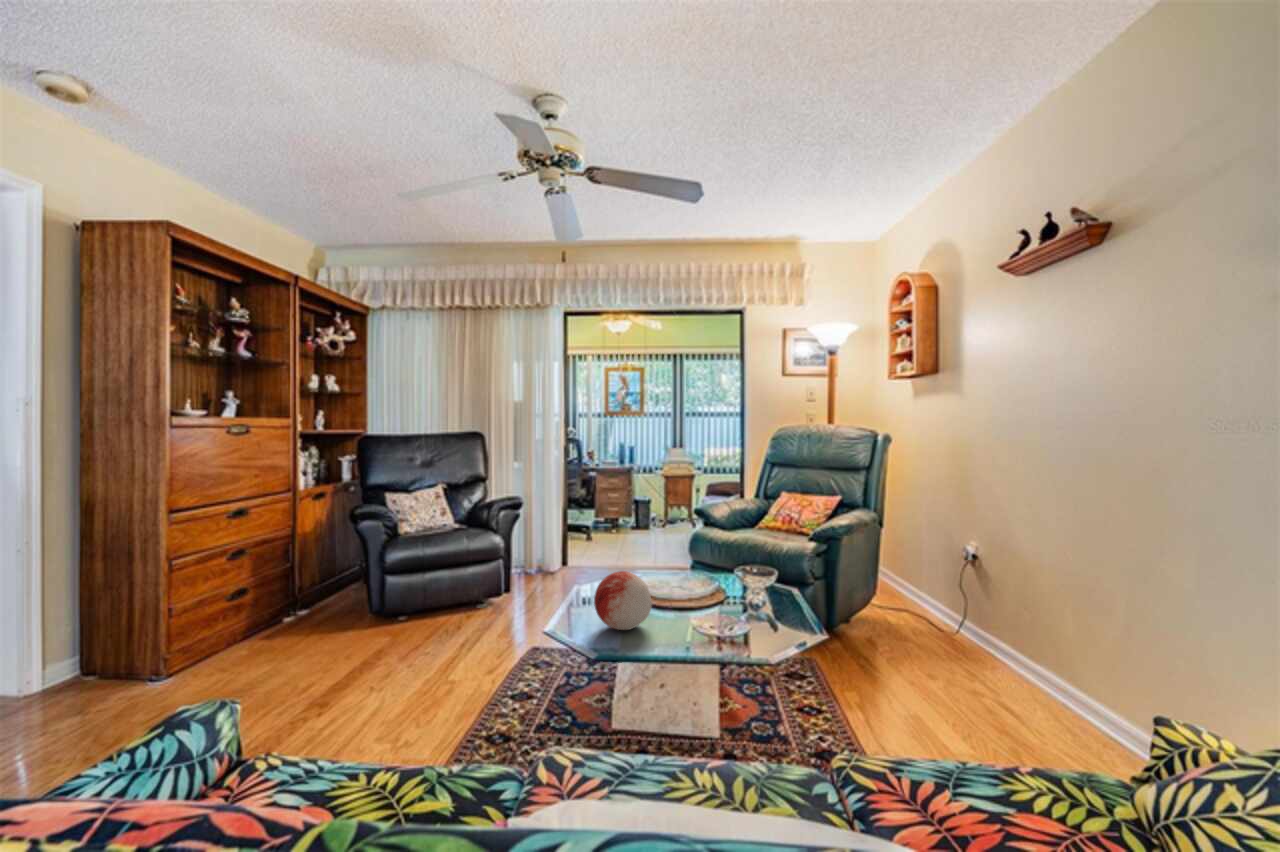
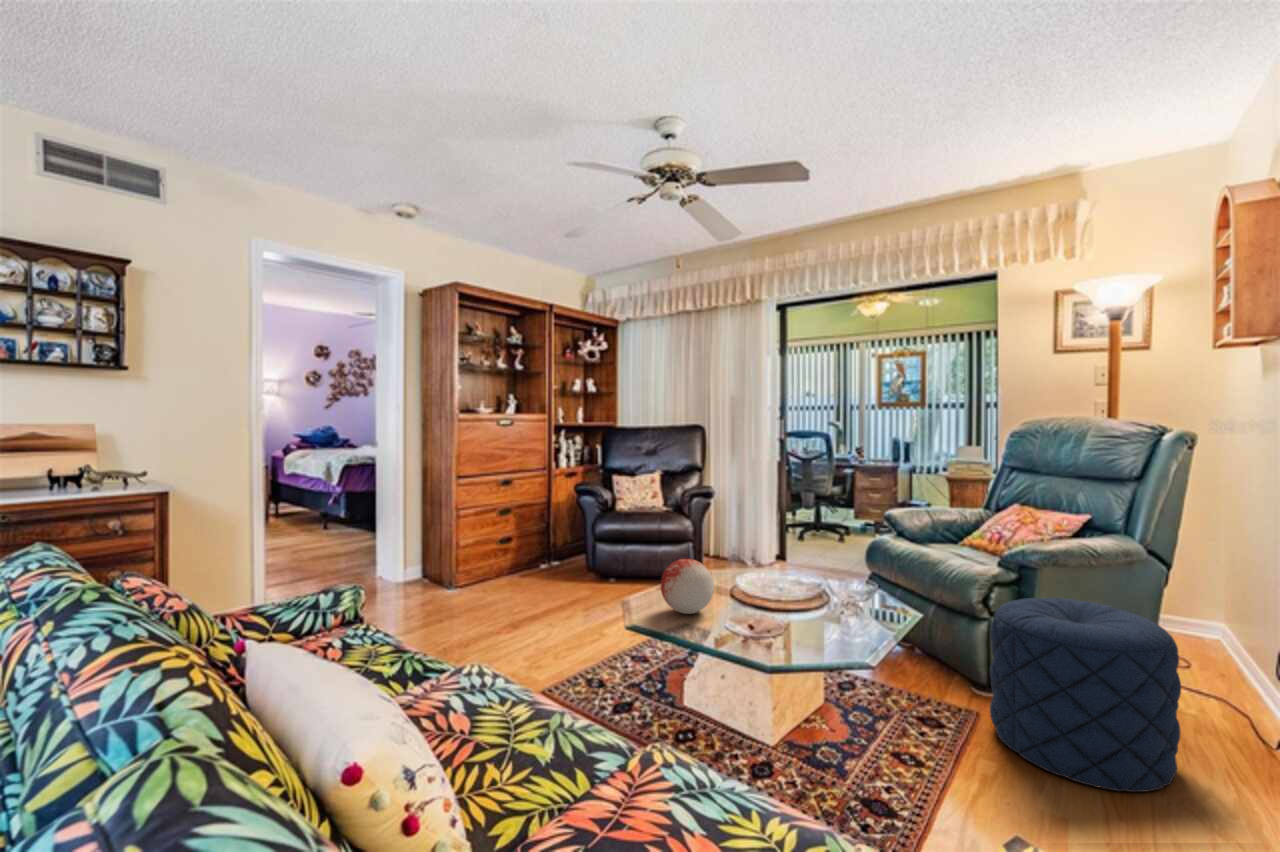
pouf: none [831,558,950,690] -> present [990,598,1181,792]

